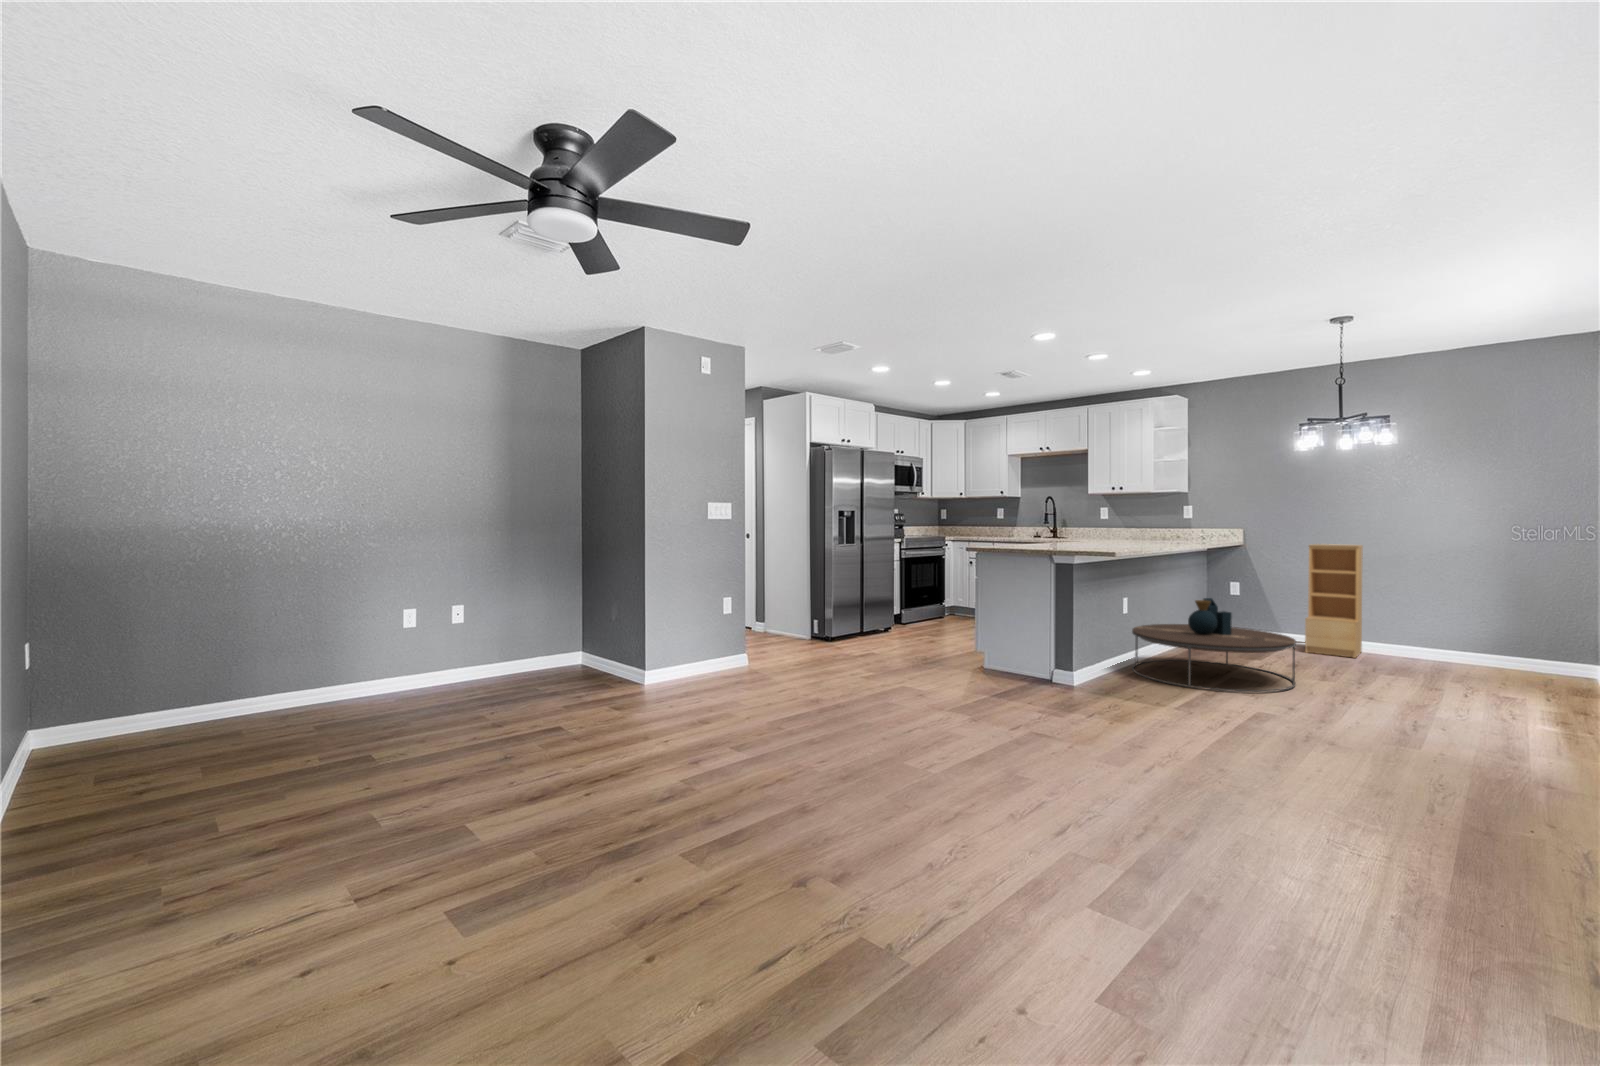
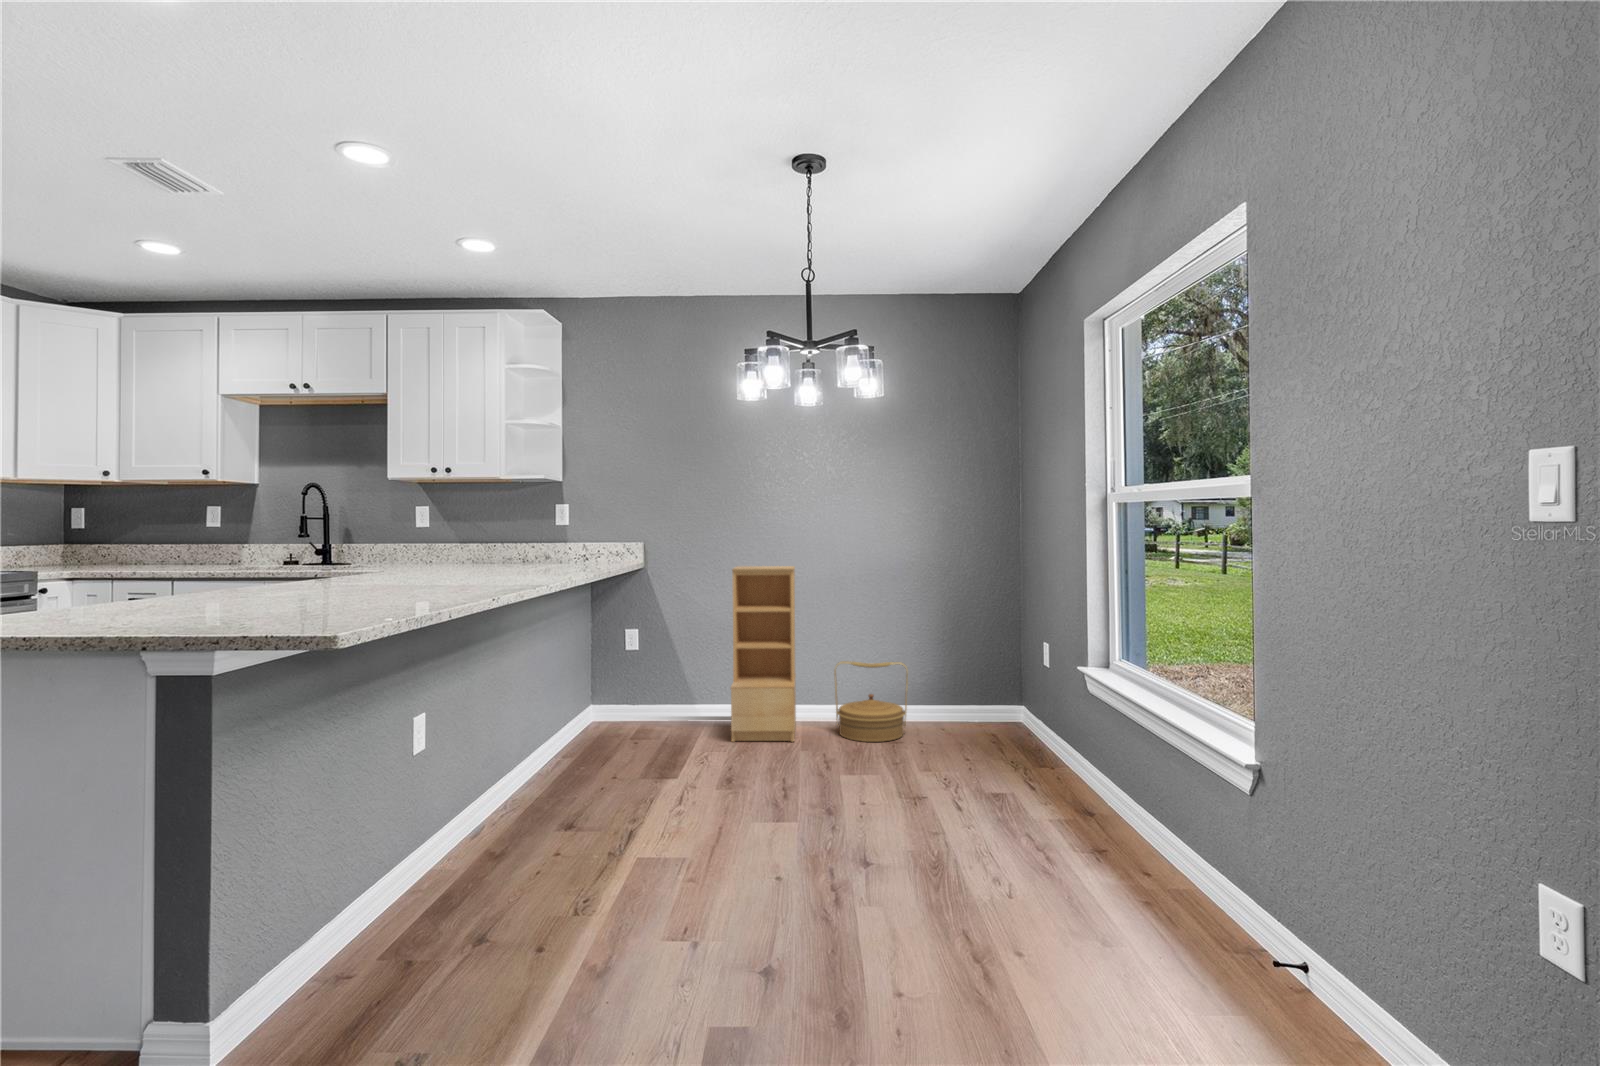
coffee table: present [1132,598,1296,692] -> none [428,694,738,937]
woven basket: none [1394,611,1464,668] -> present [834,661,908,742]

